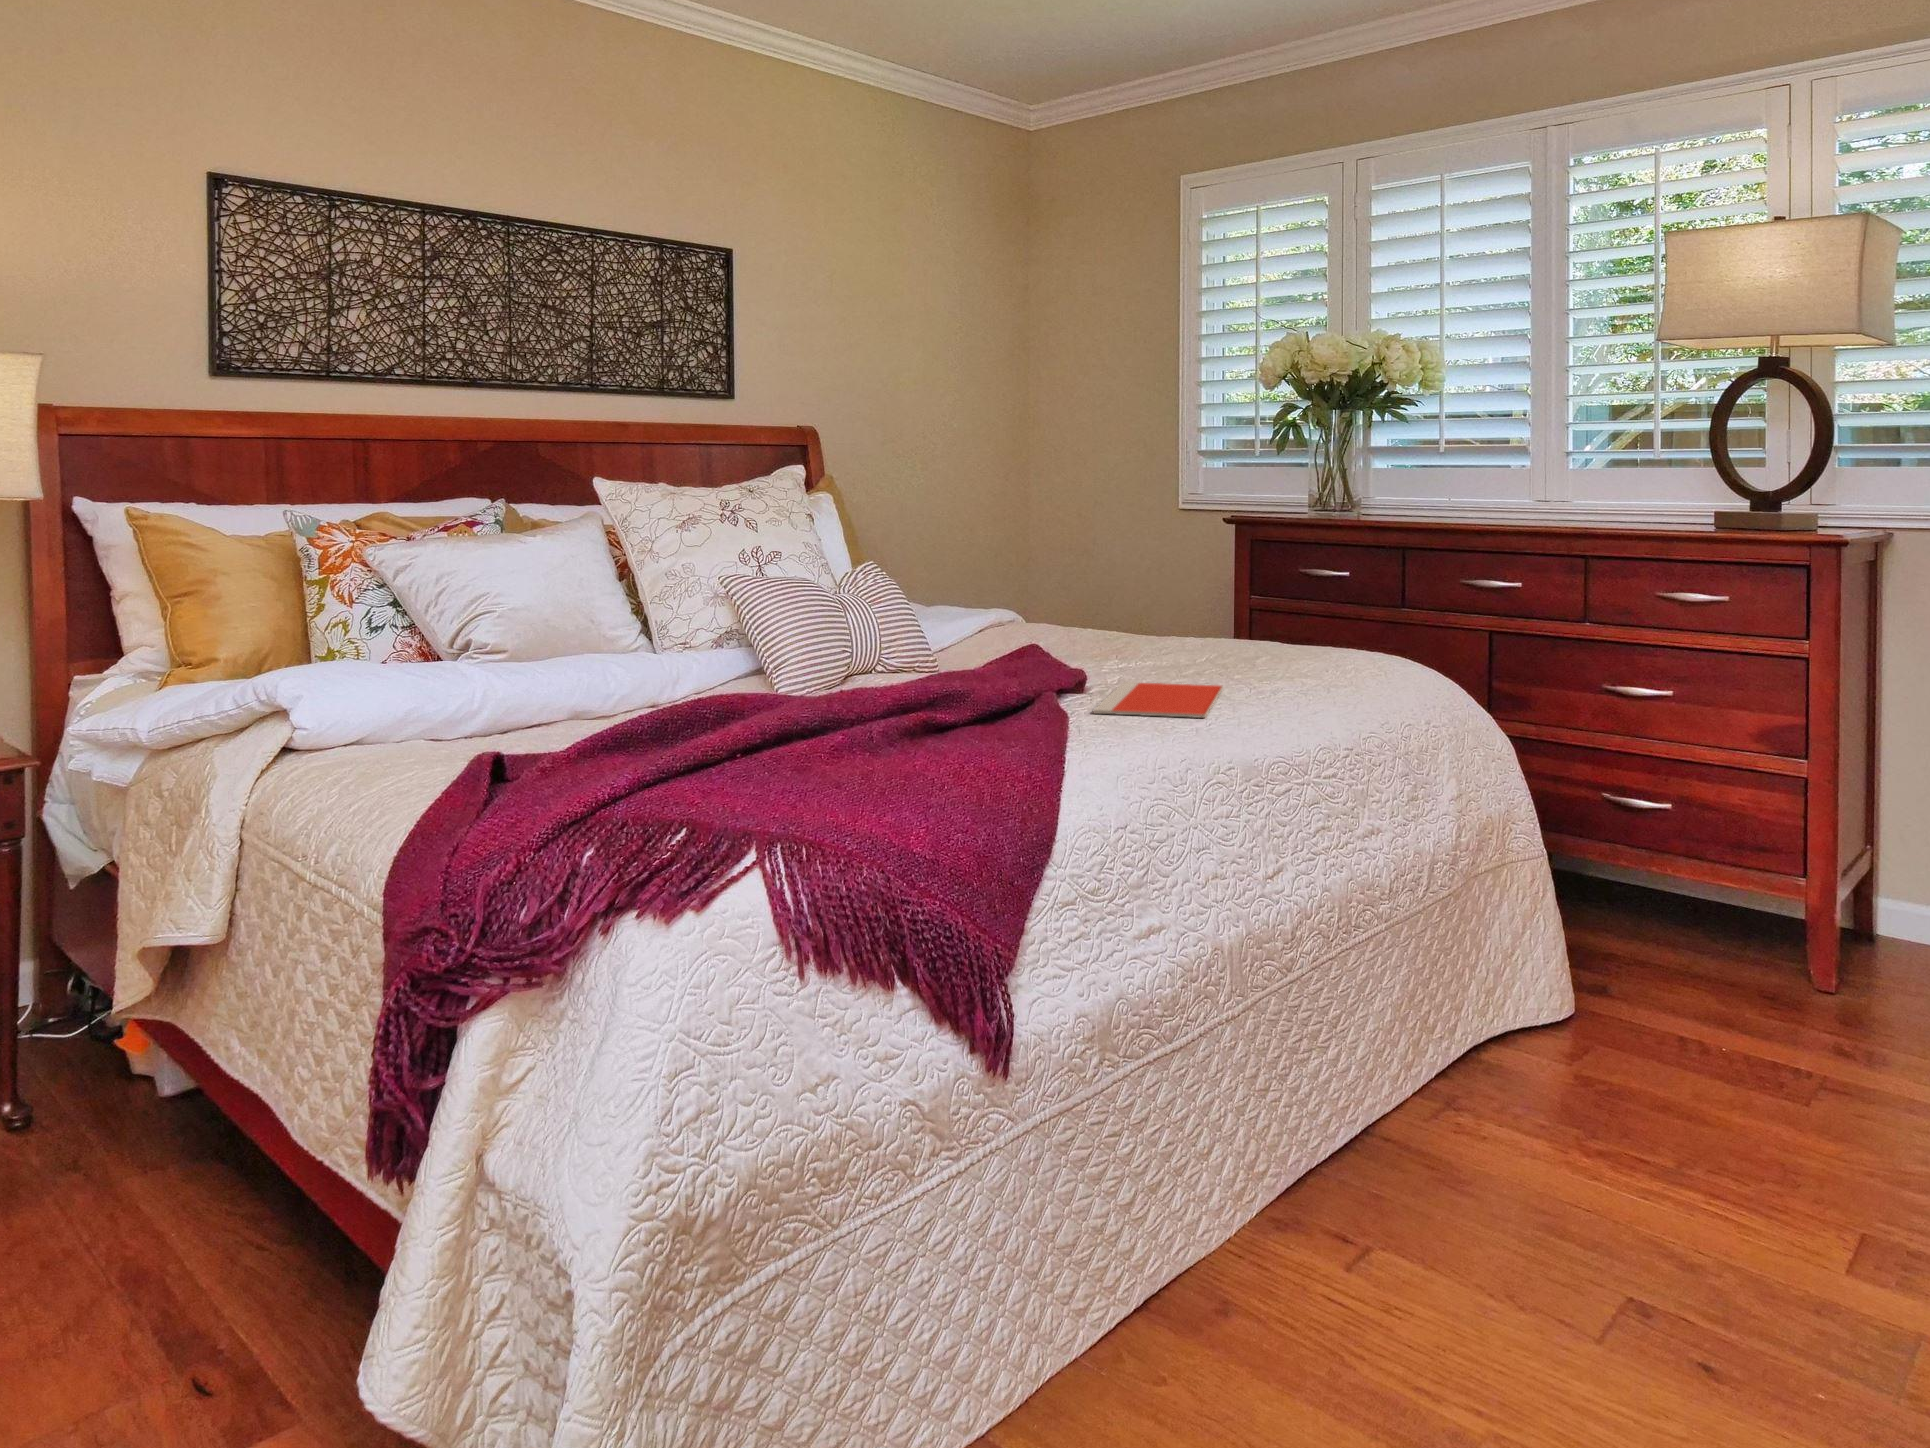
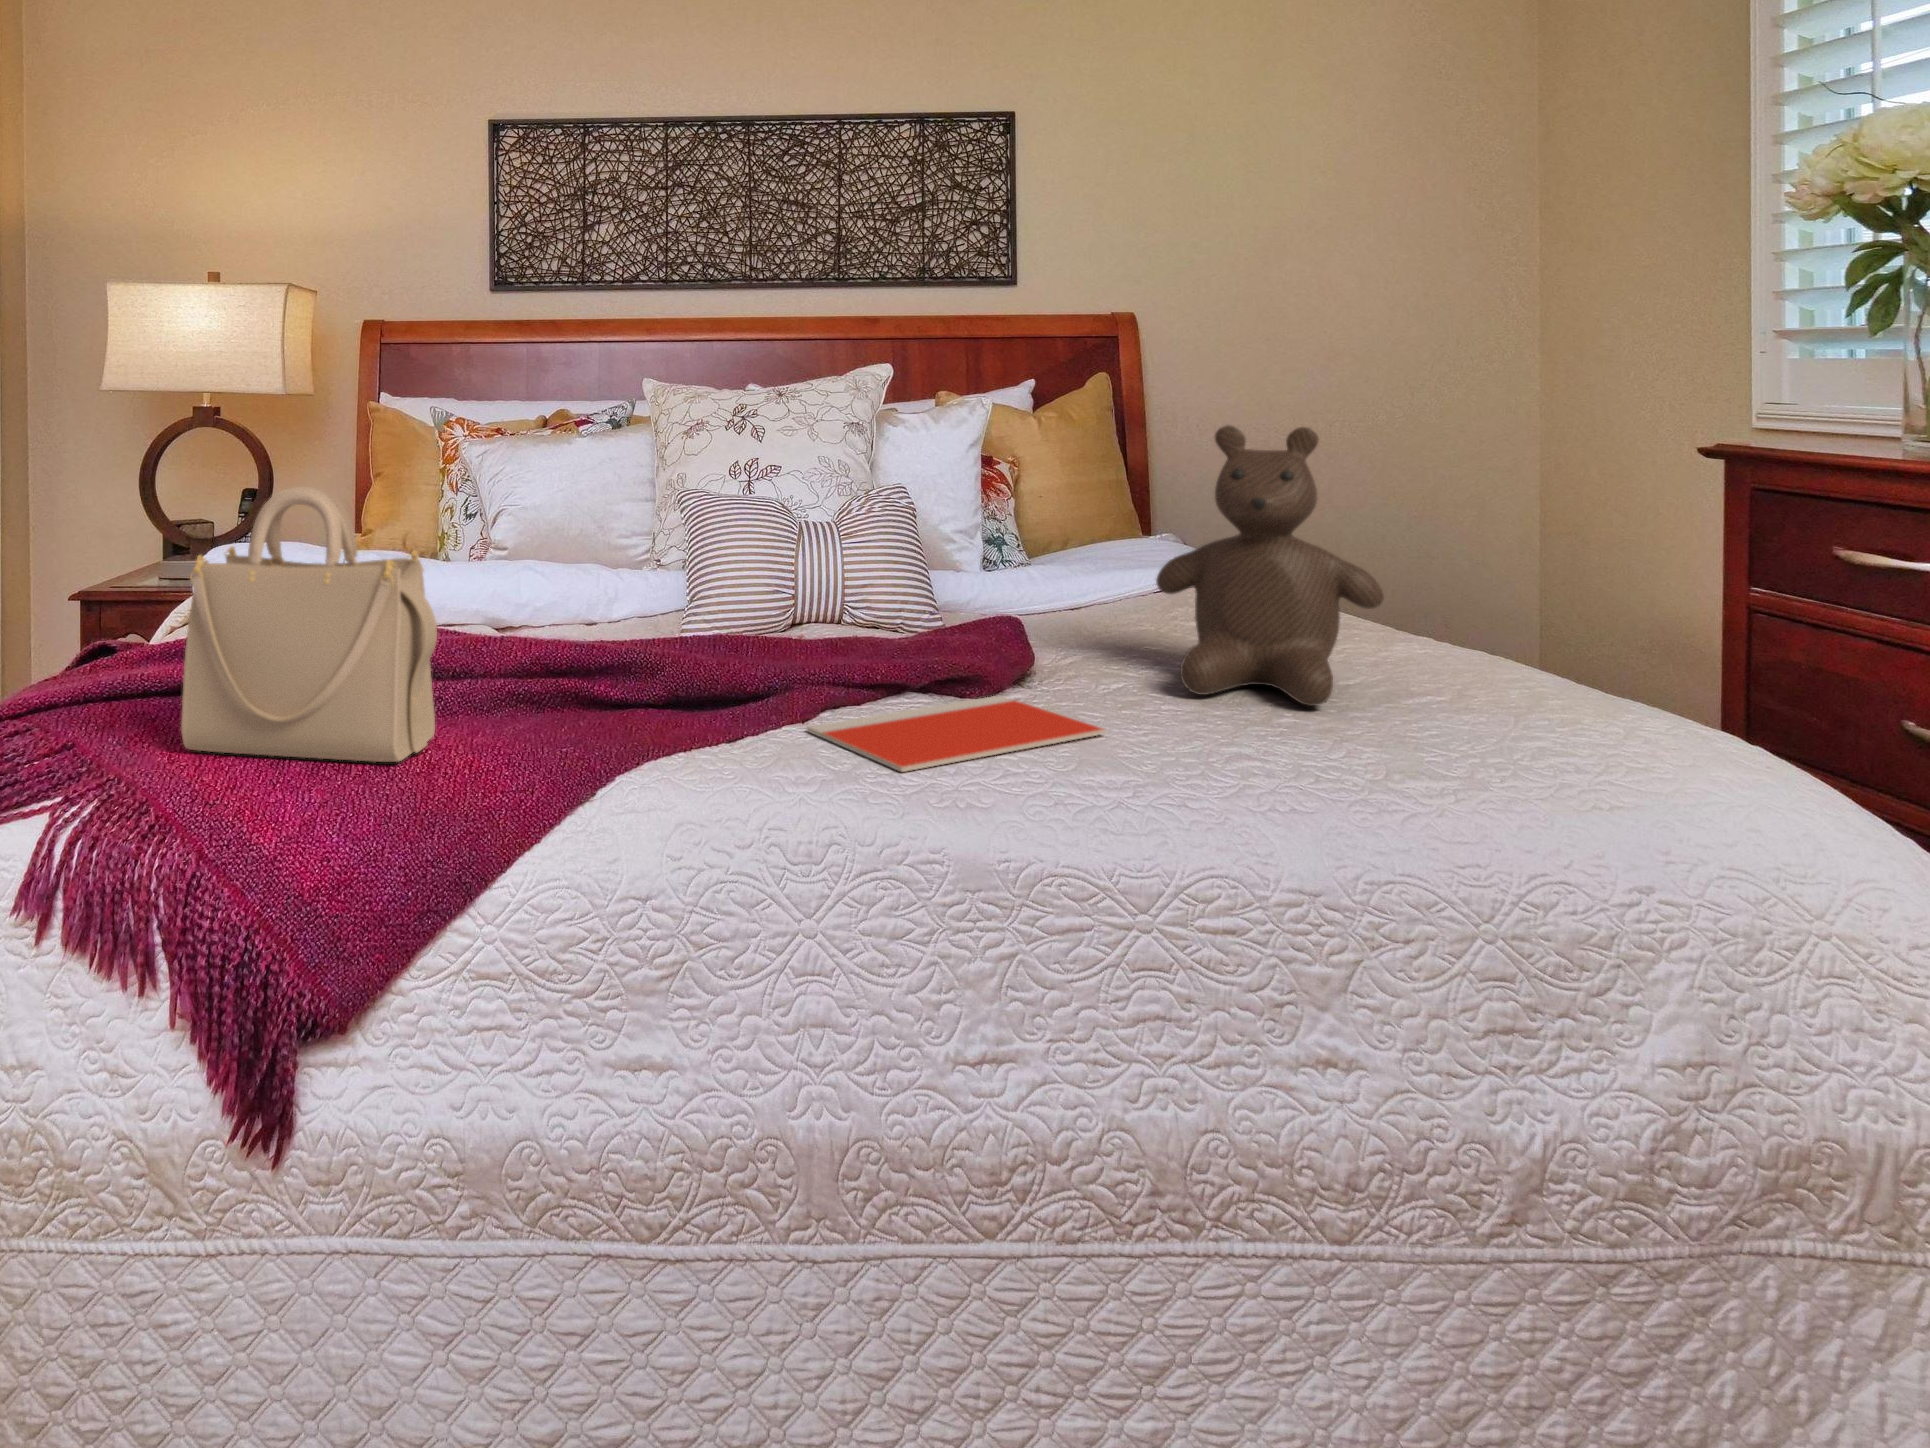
teddy bear: none [1133,496,1267,668] -> present [1156,425,1384,706]
handbag: none [732,545,954,796] -> present [181,487,437,762]

